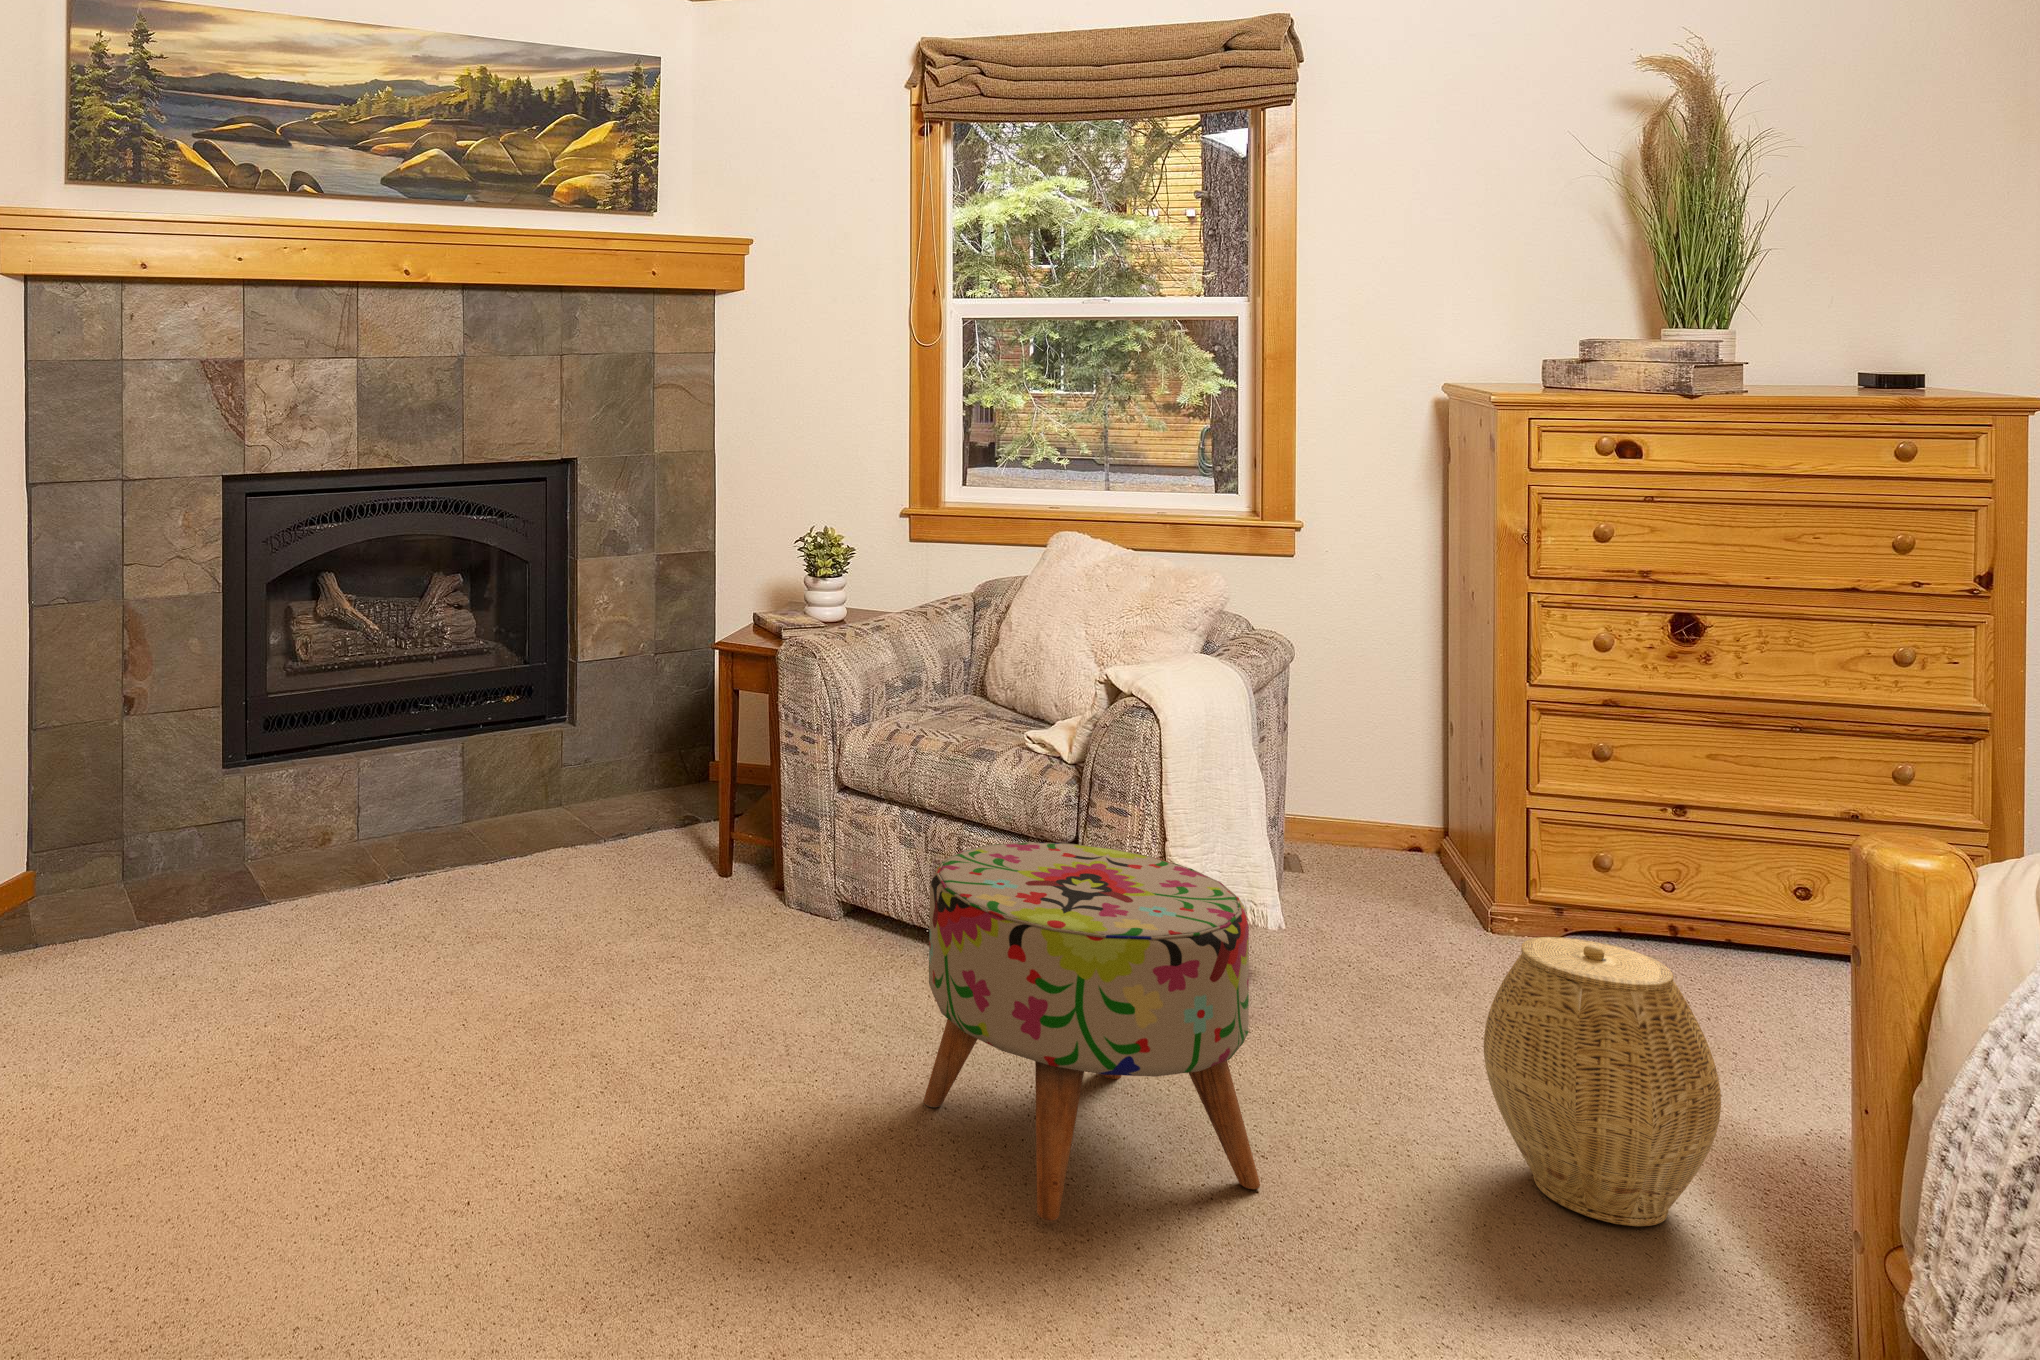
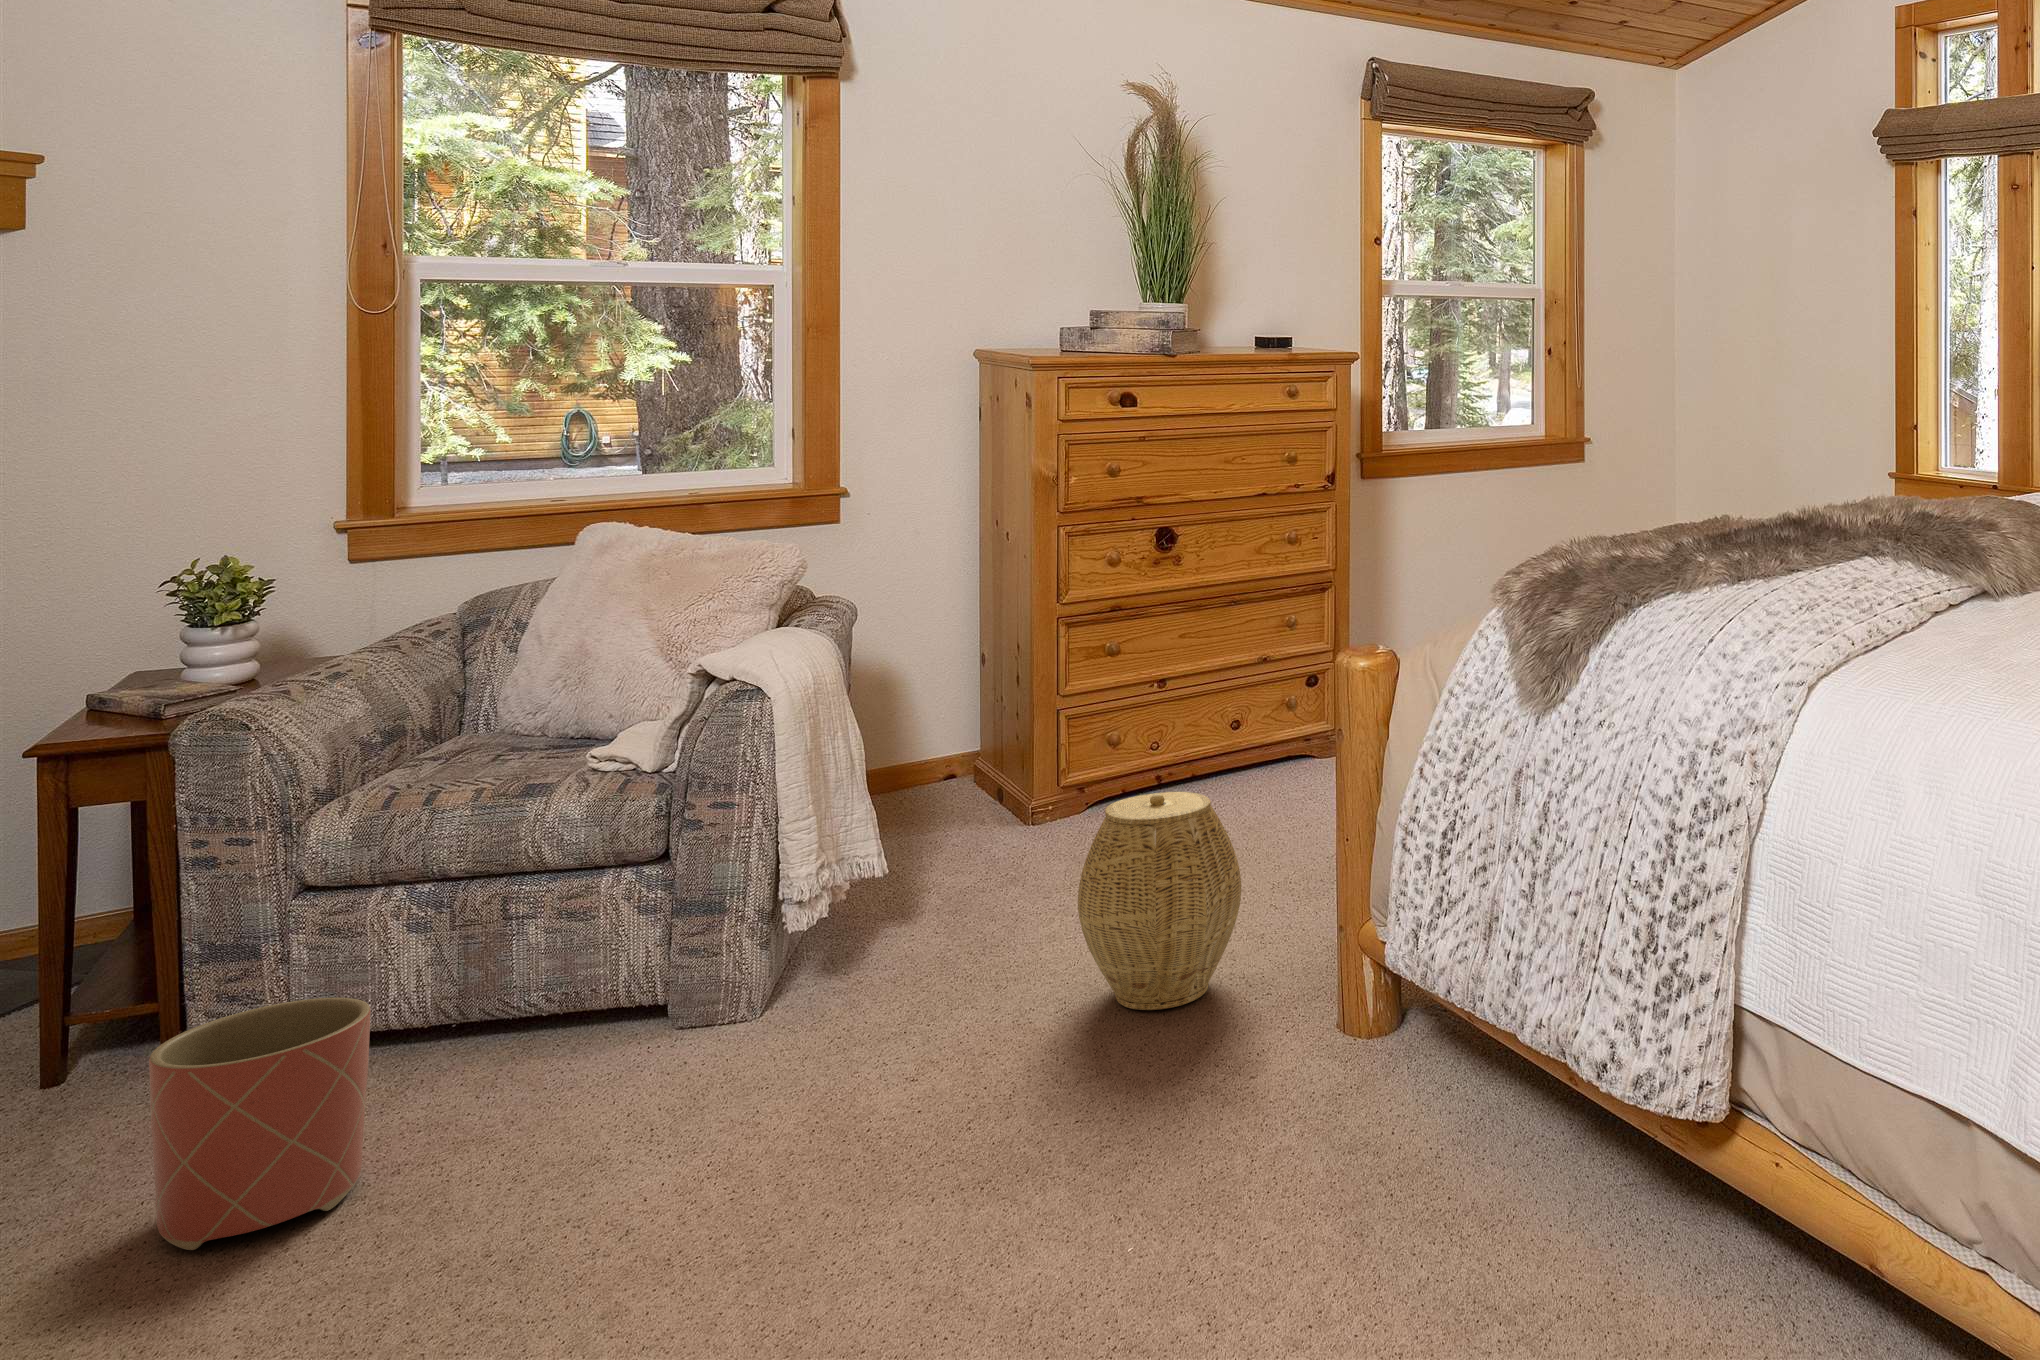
ottoman: present [923,842,1260,1221] -> none [518,832,911,1228]
planter: none [716,876,844,1053] -> present [149,998,371,1250]

